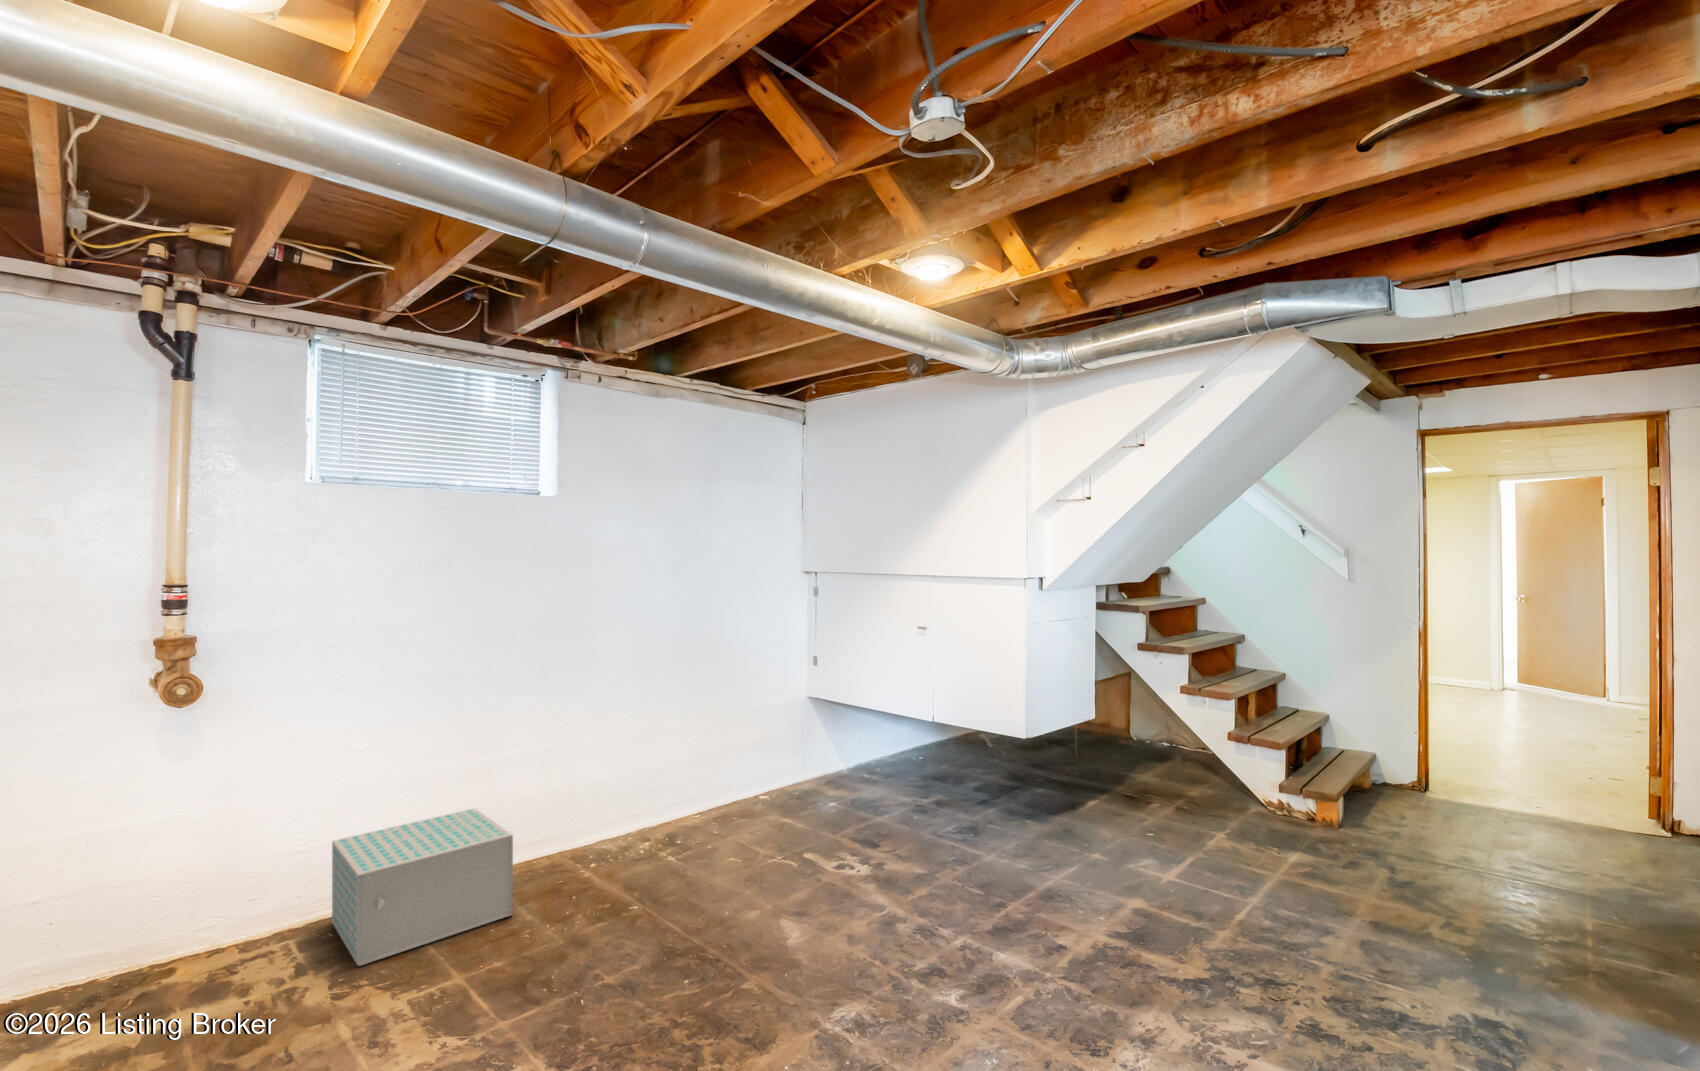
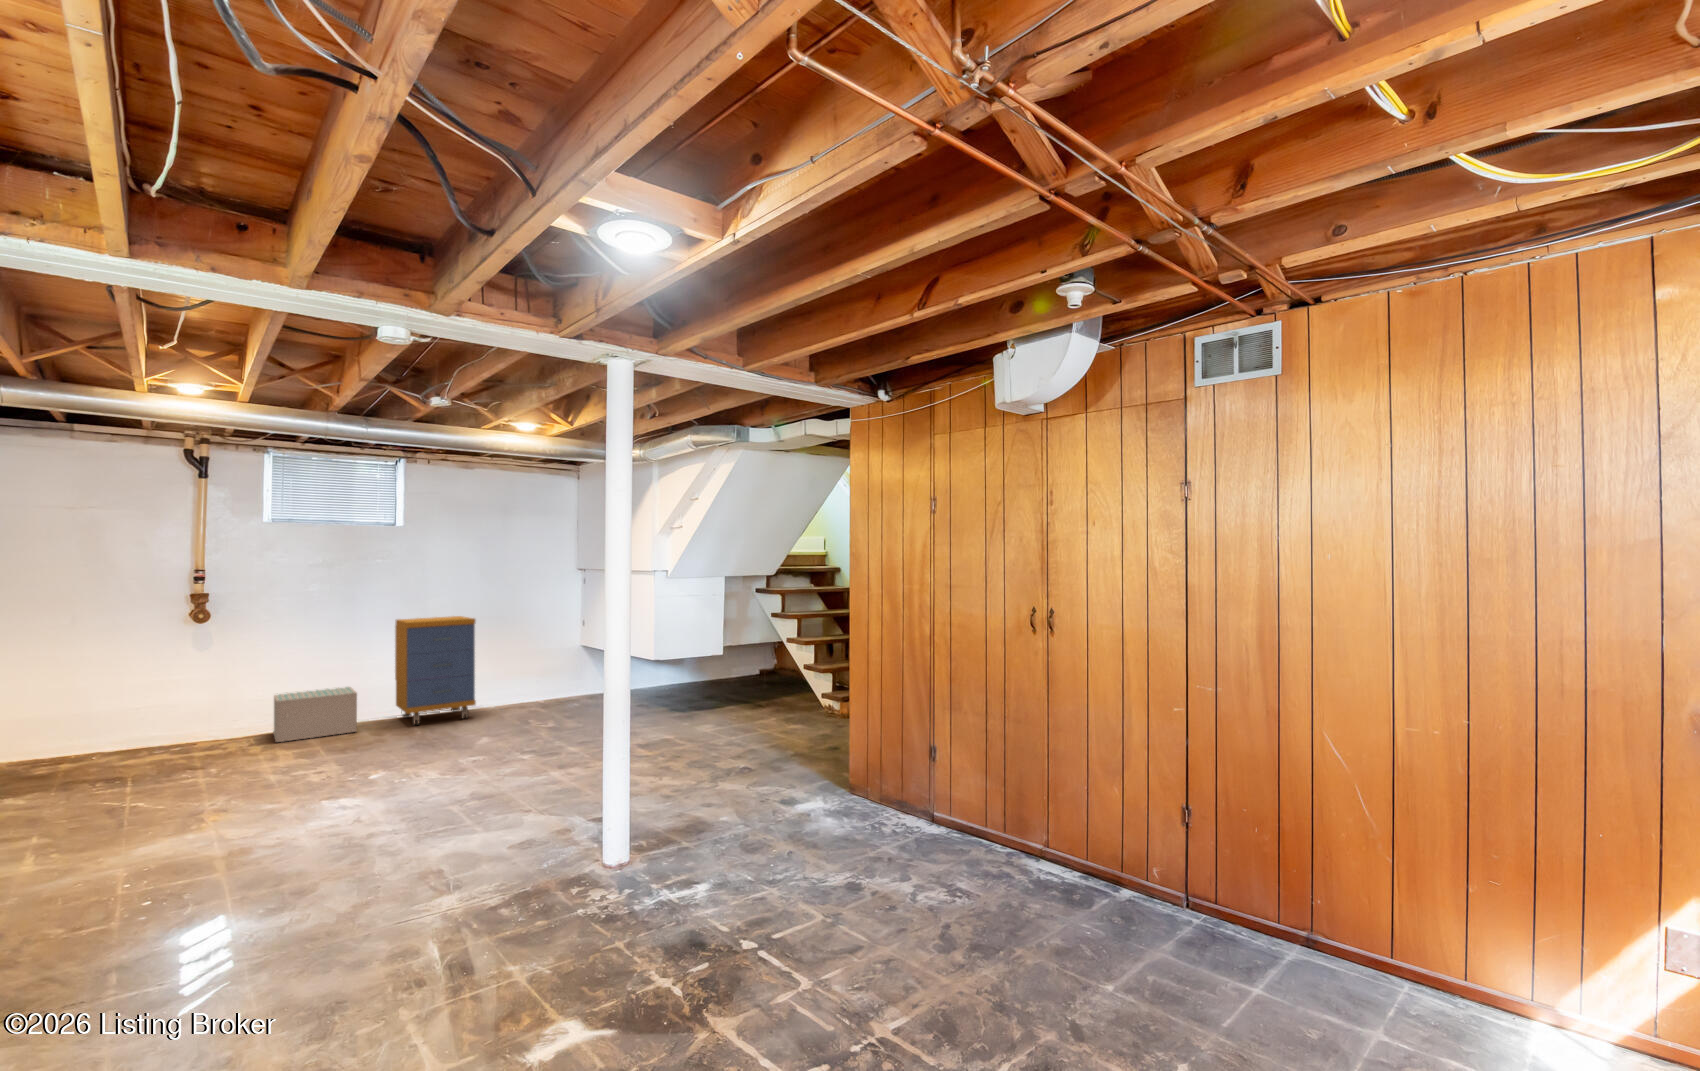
storage cabinet: none [551,661,711,887] -> present [395,616,476,724]

